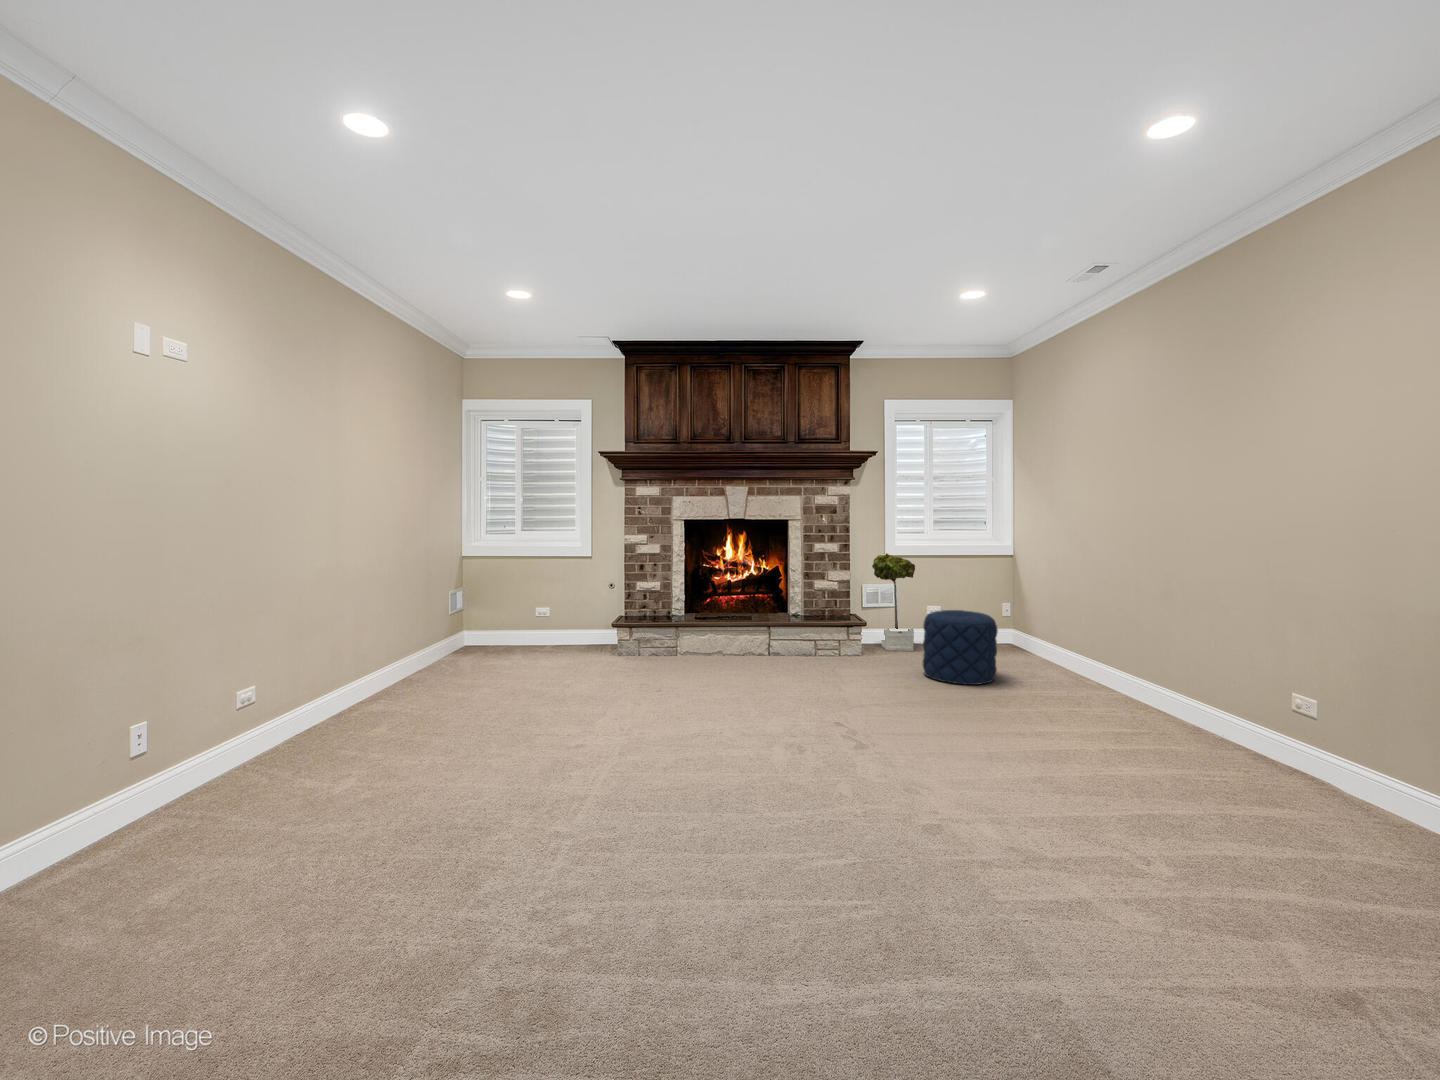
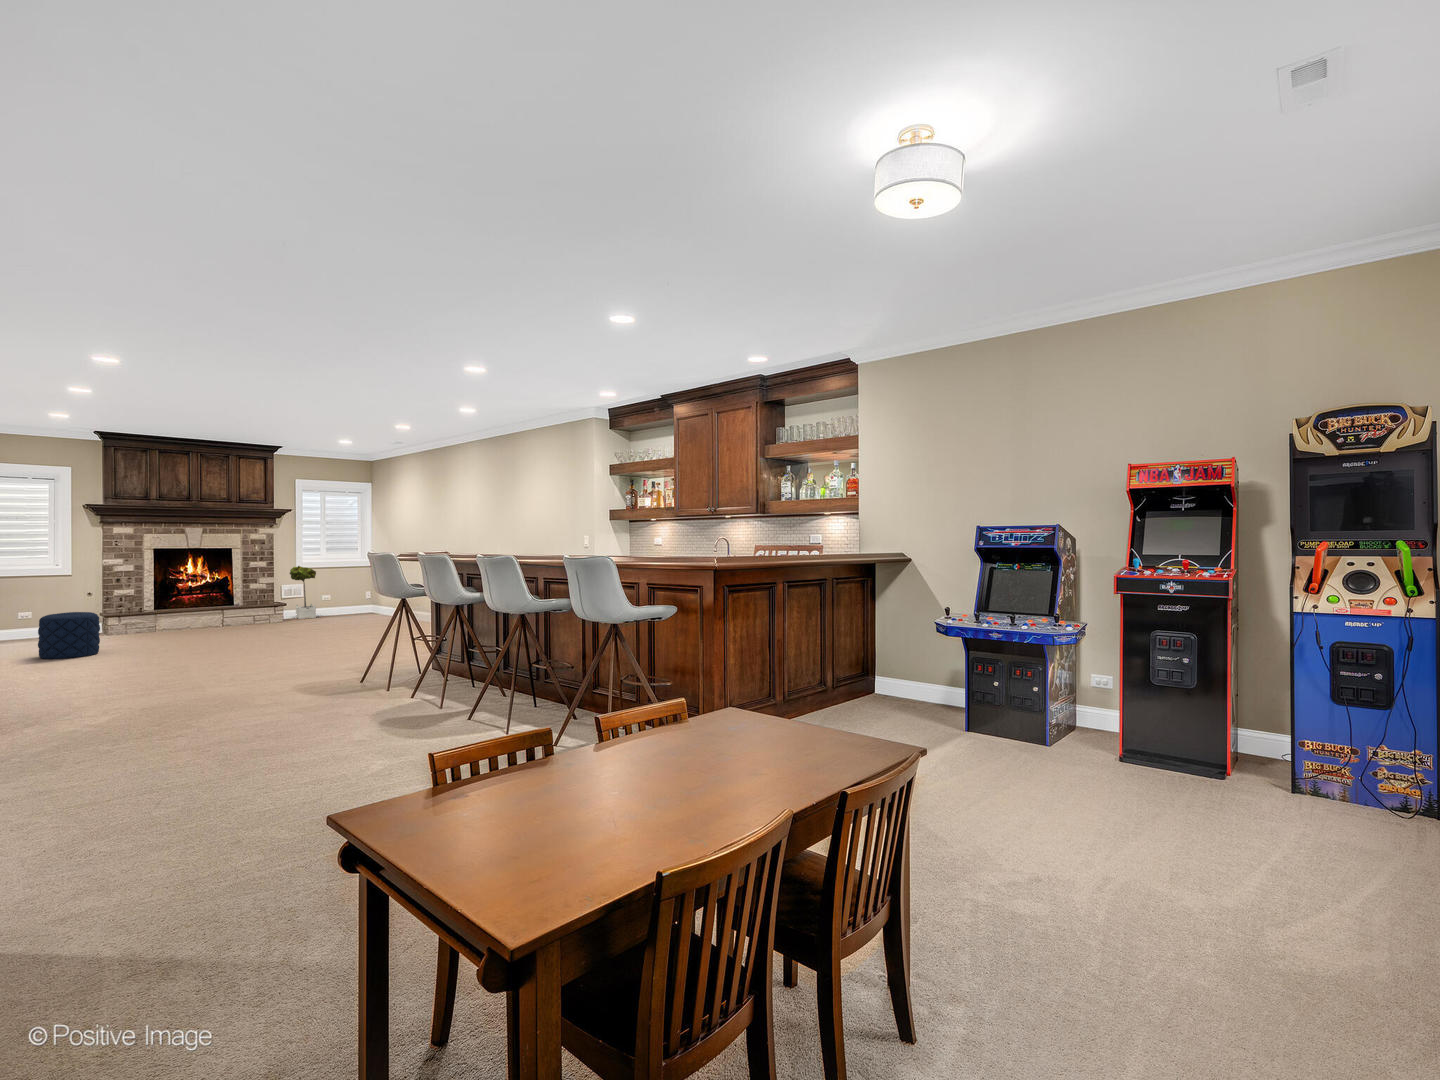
pouf: present [923,610,998,685] -> present [38,612,100,659]

